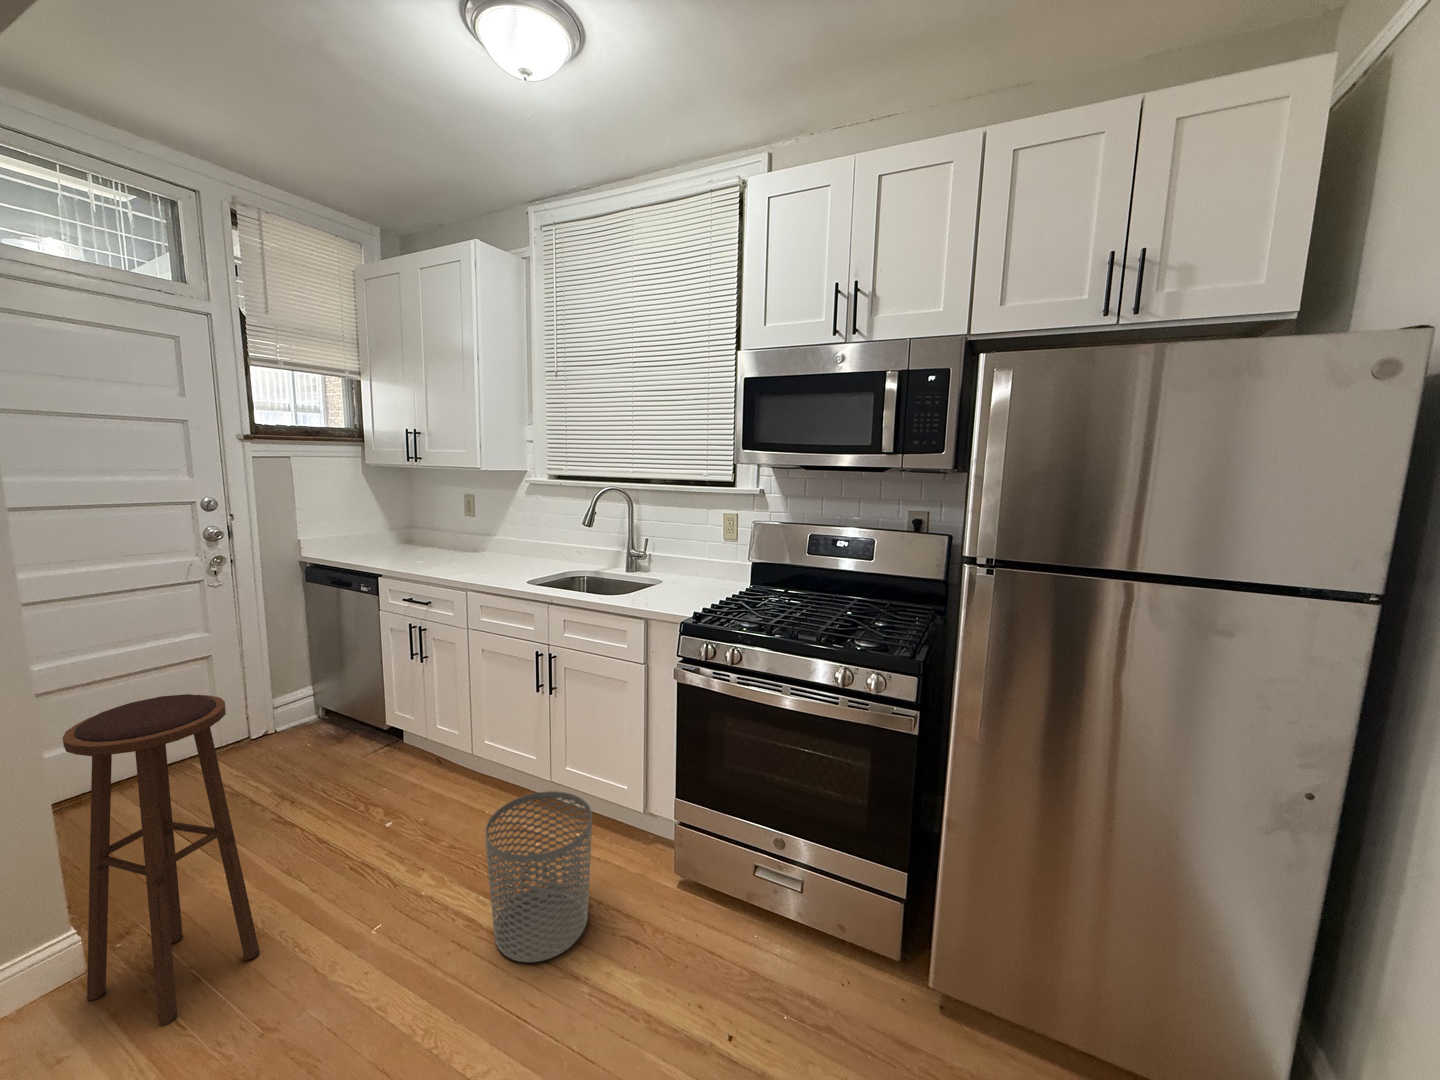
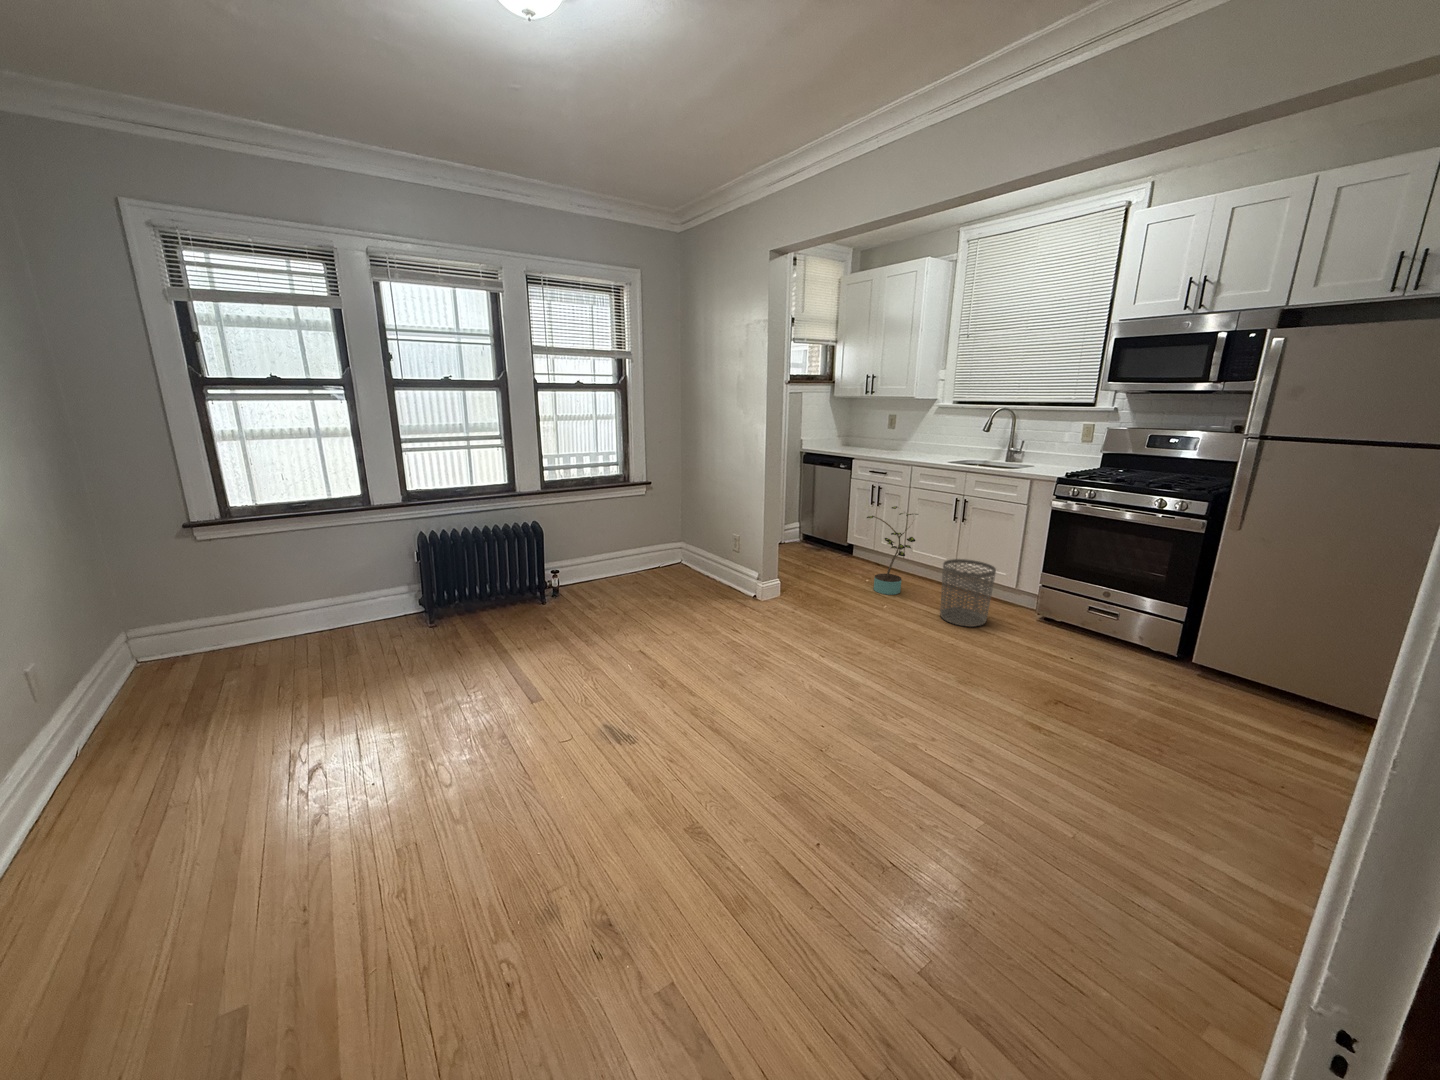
potted plant: none [347,682,463,874] -> present [867,506,918,595]
stool: present [63,694,260,1025] -> none [787,489,844,610]

